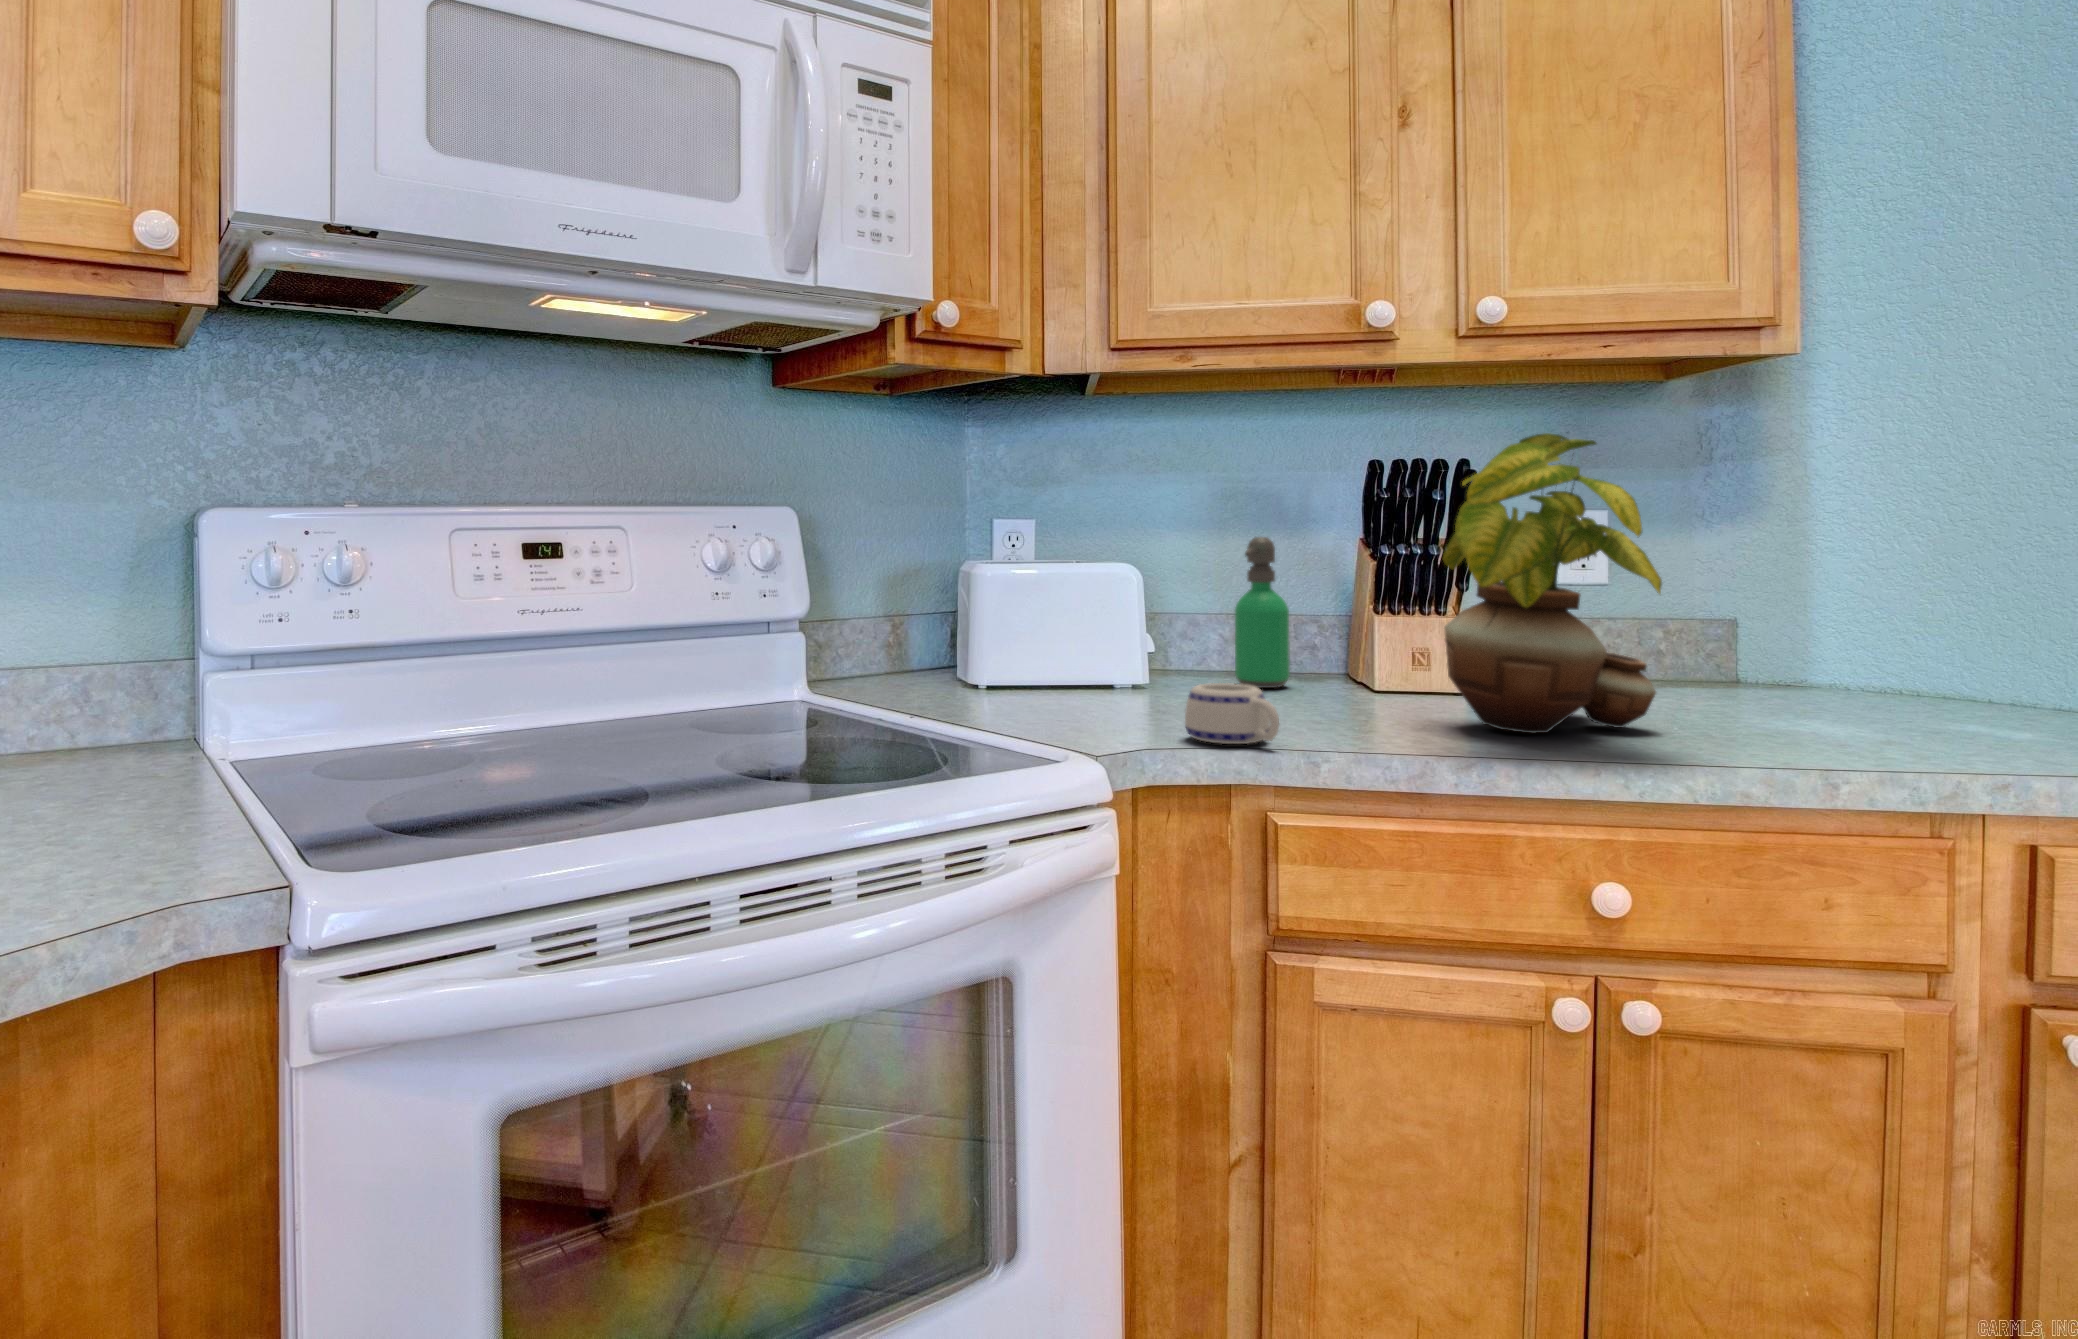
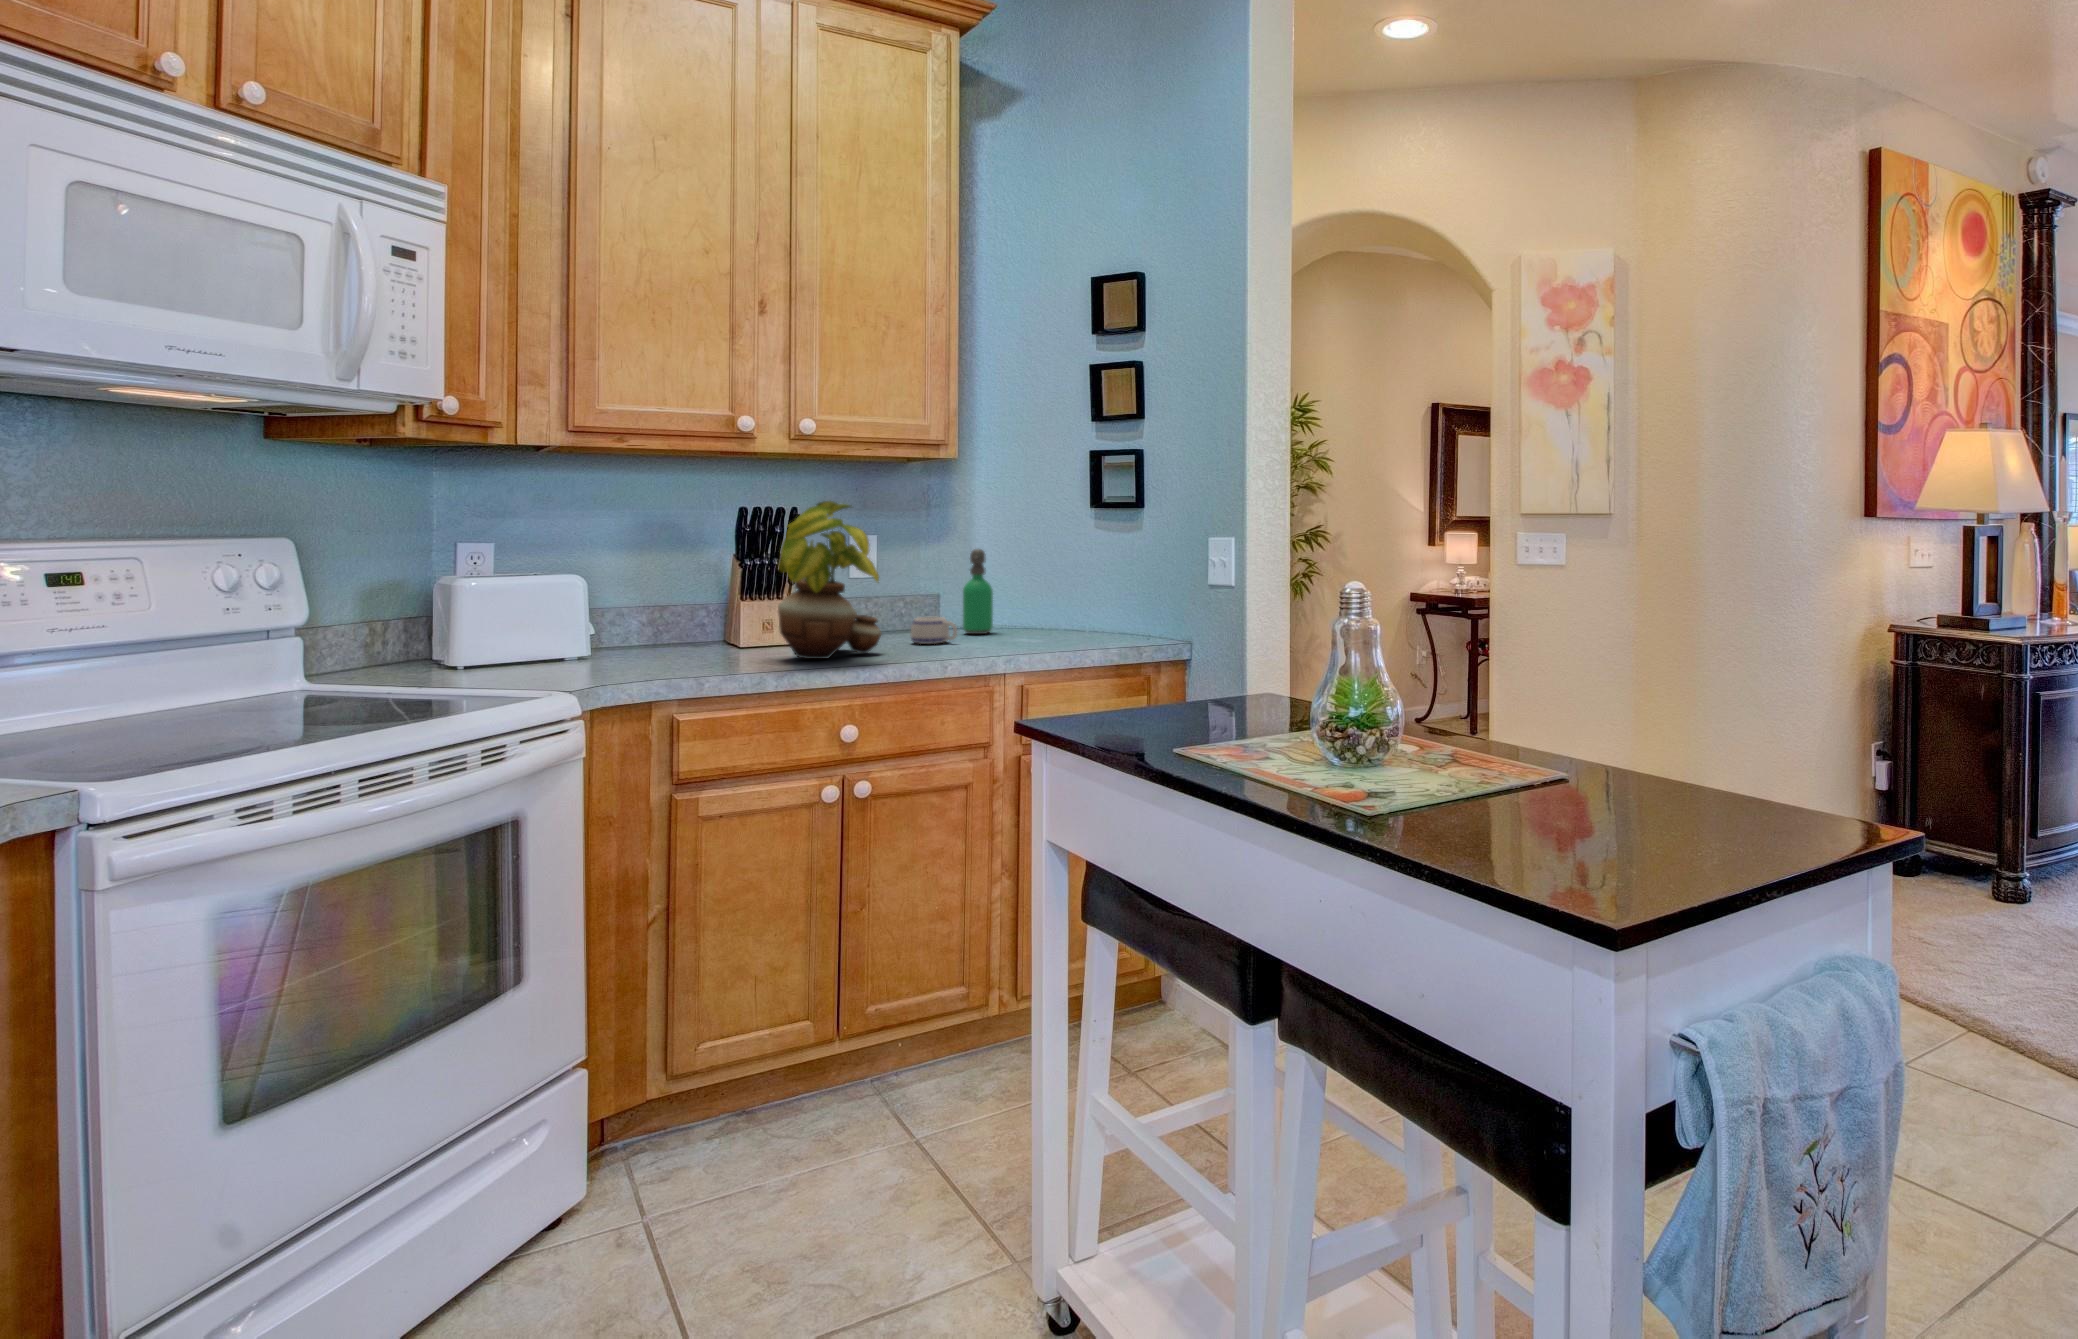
soap dispenser: present [1235,537,1290,688] -> present [963,549,993,634]
mug: present [1185,683,1279,744] -> present [910,617,957,644]

